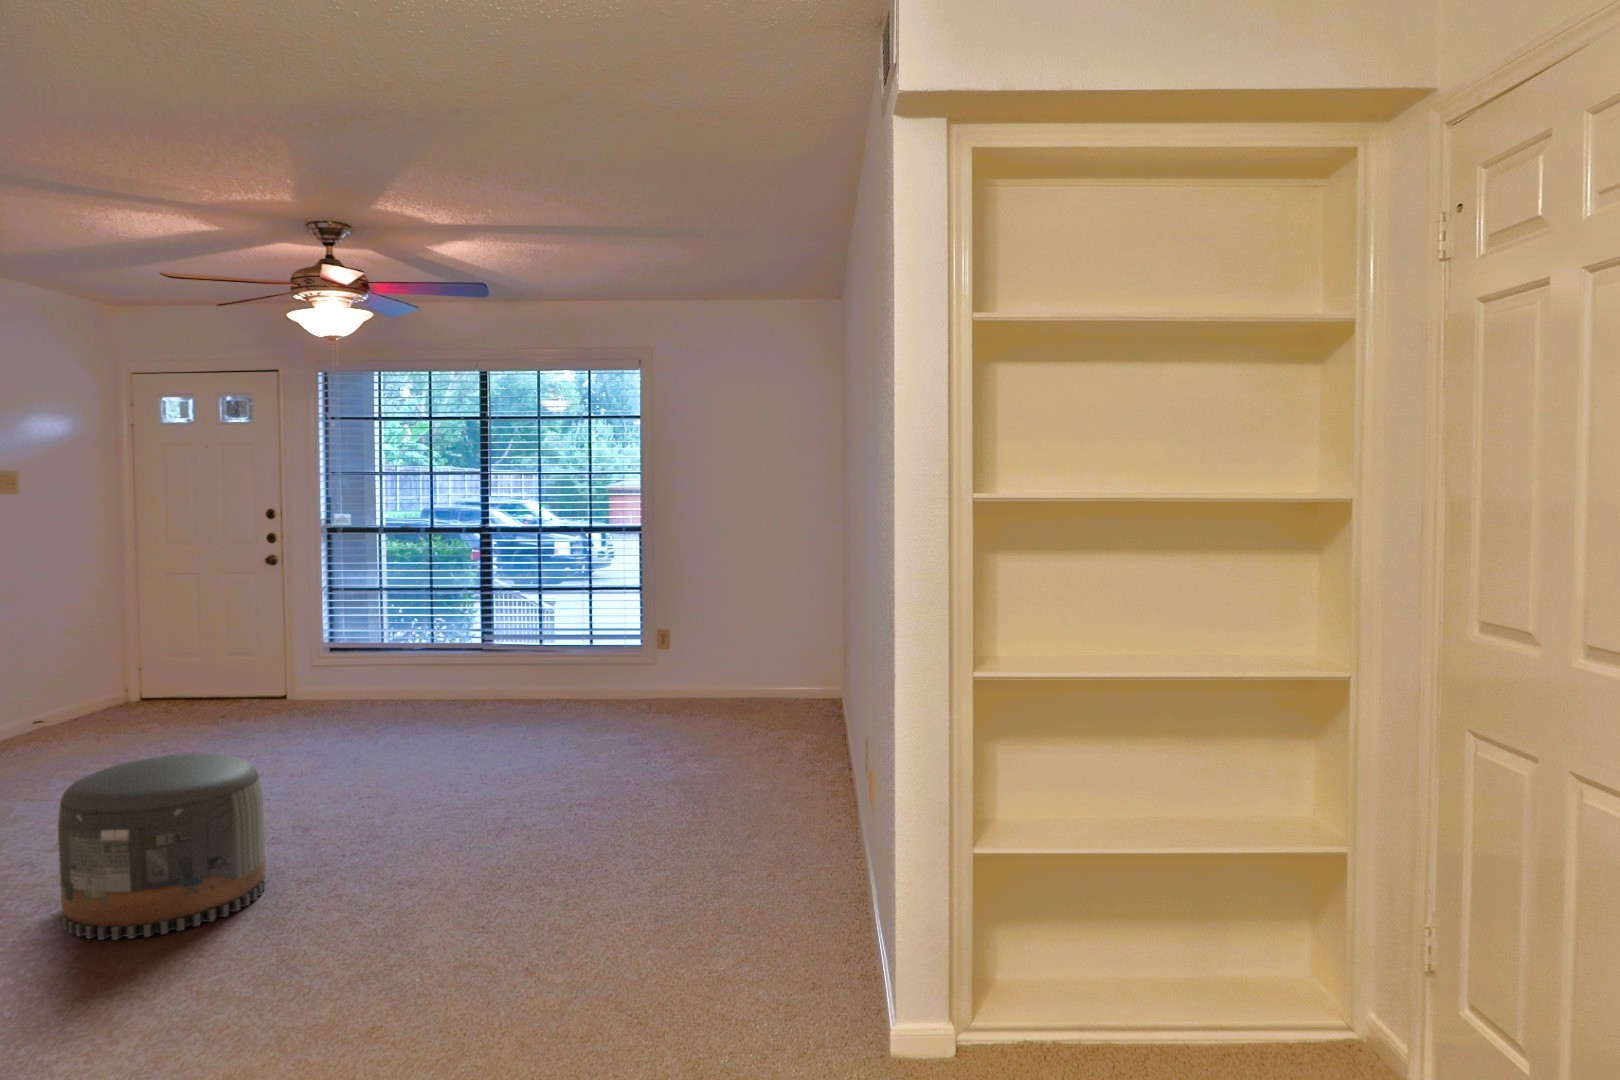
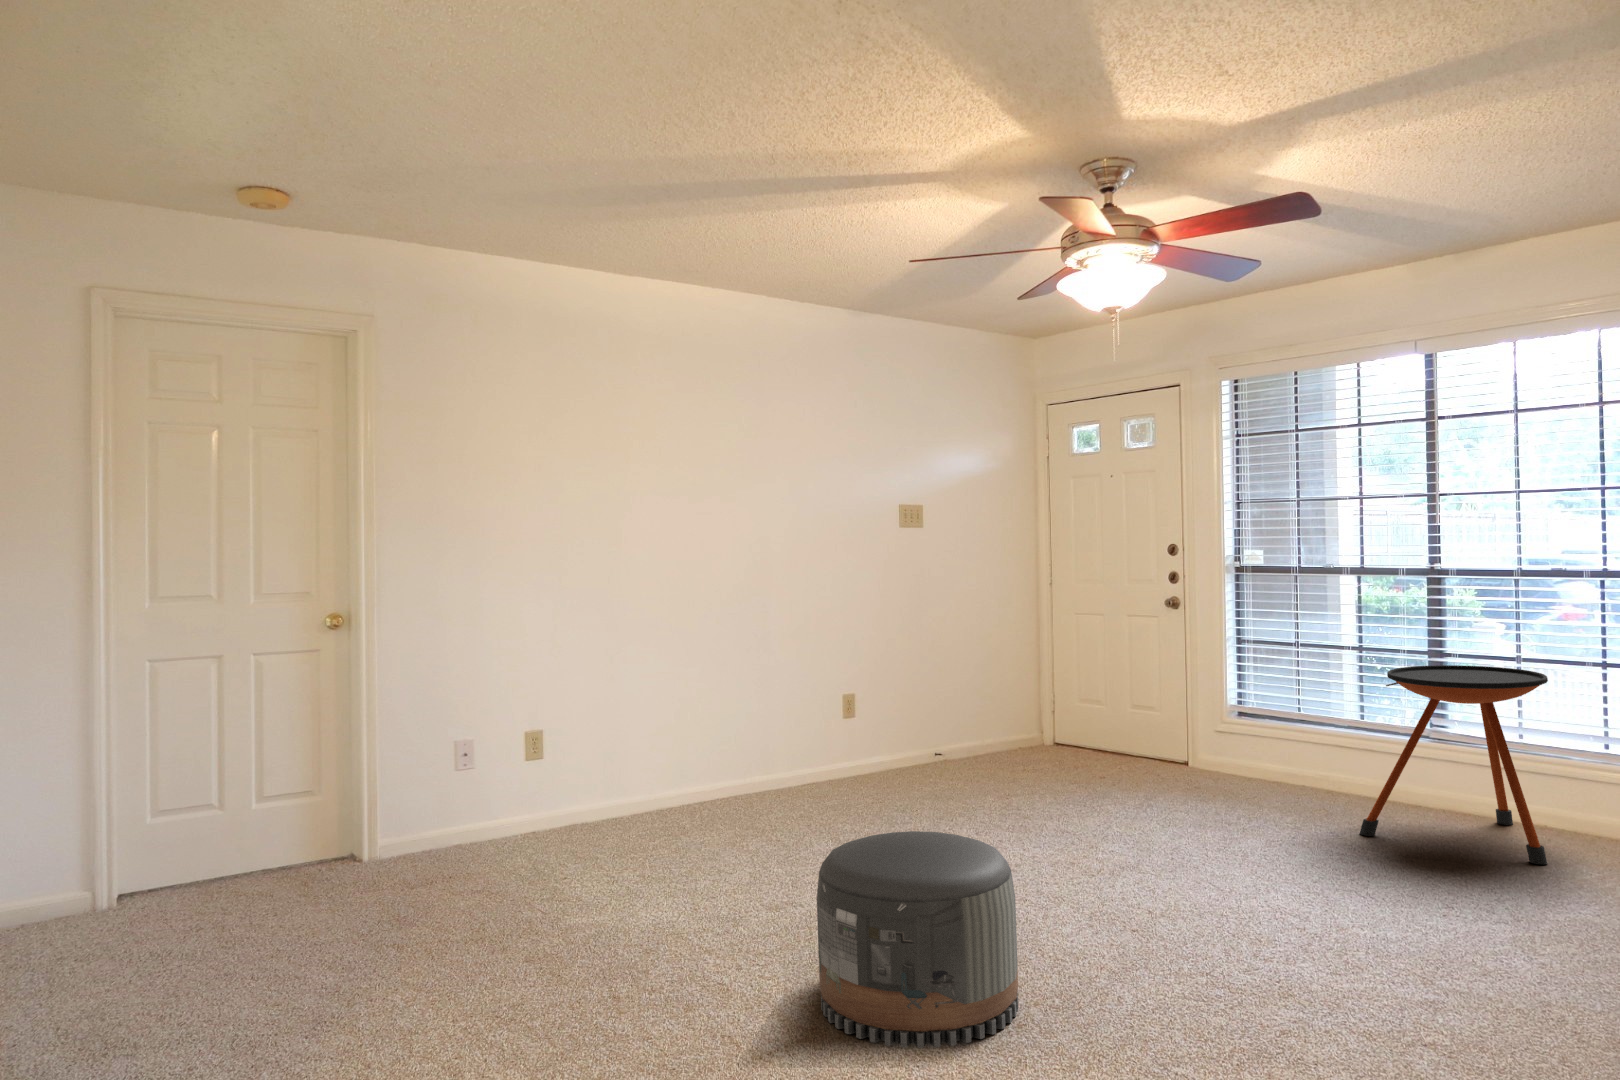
side table: none [447,594,568,722] -> present [1360,665,1548,864]

